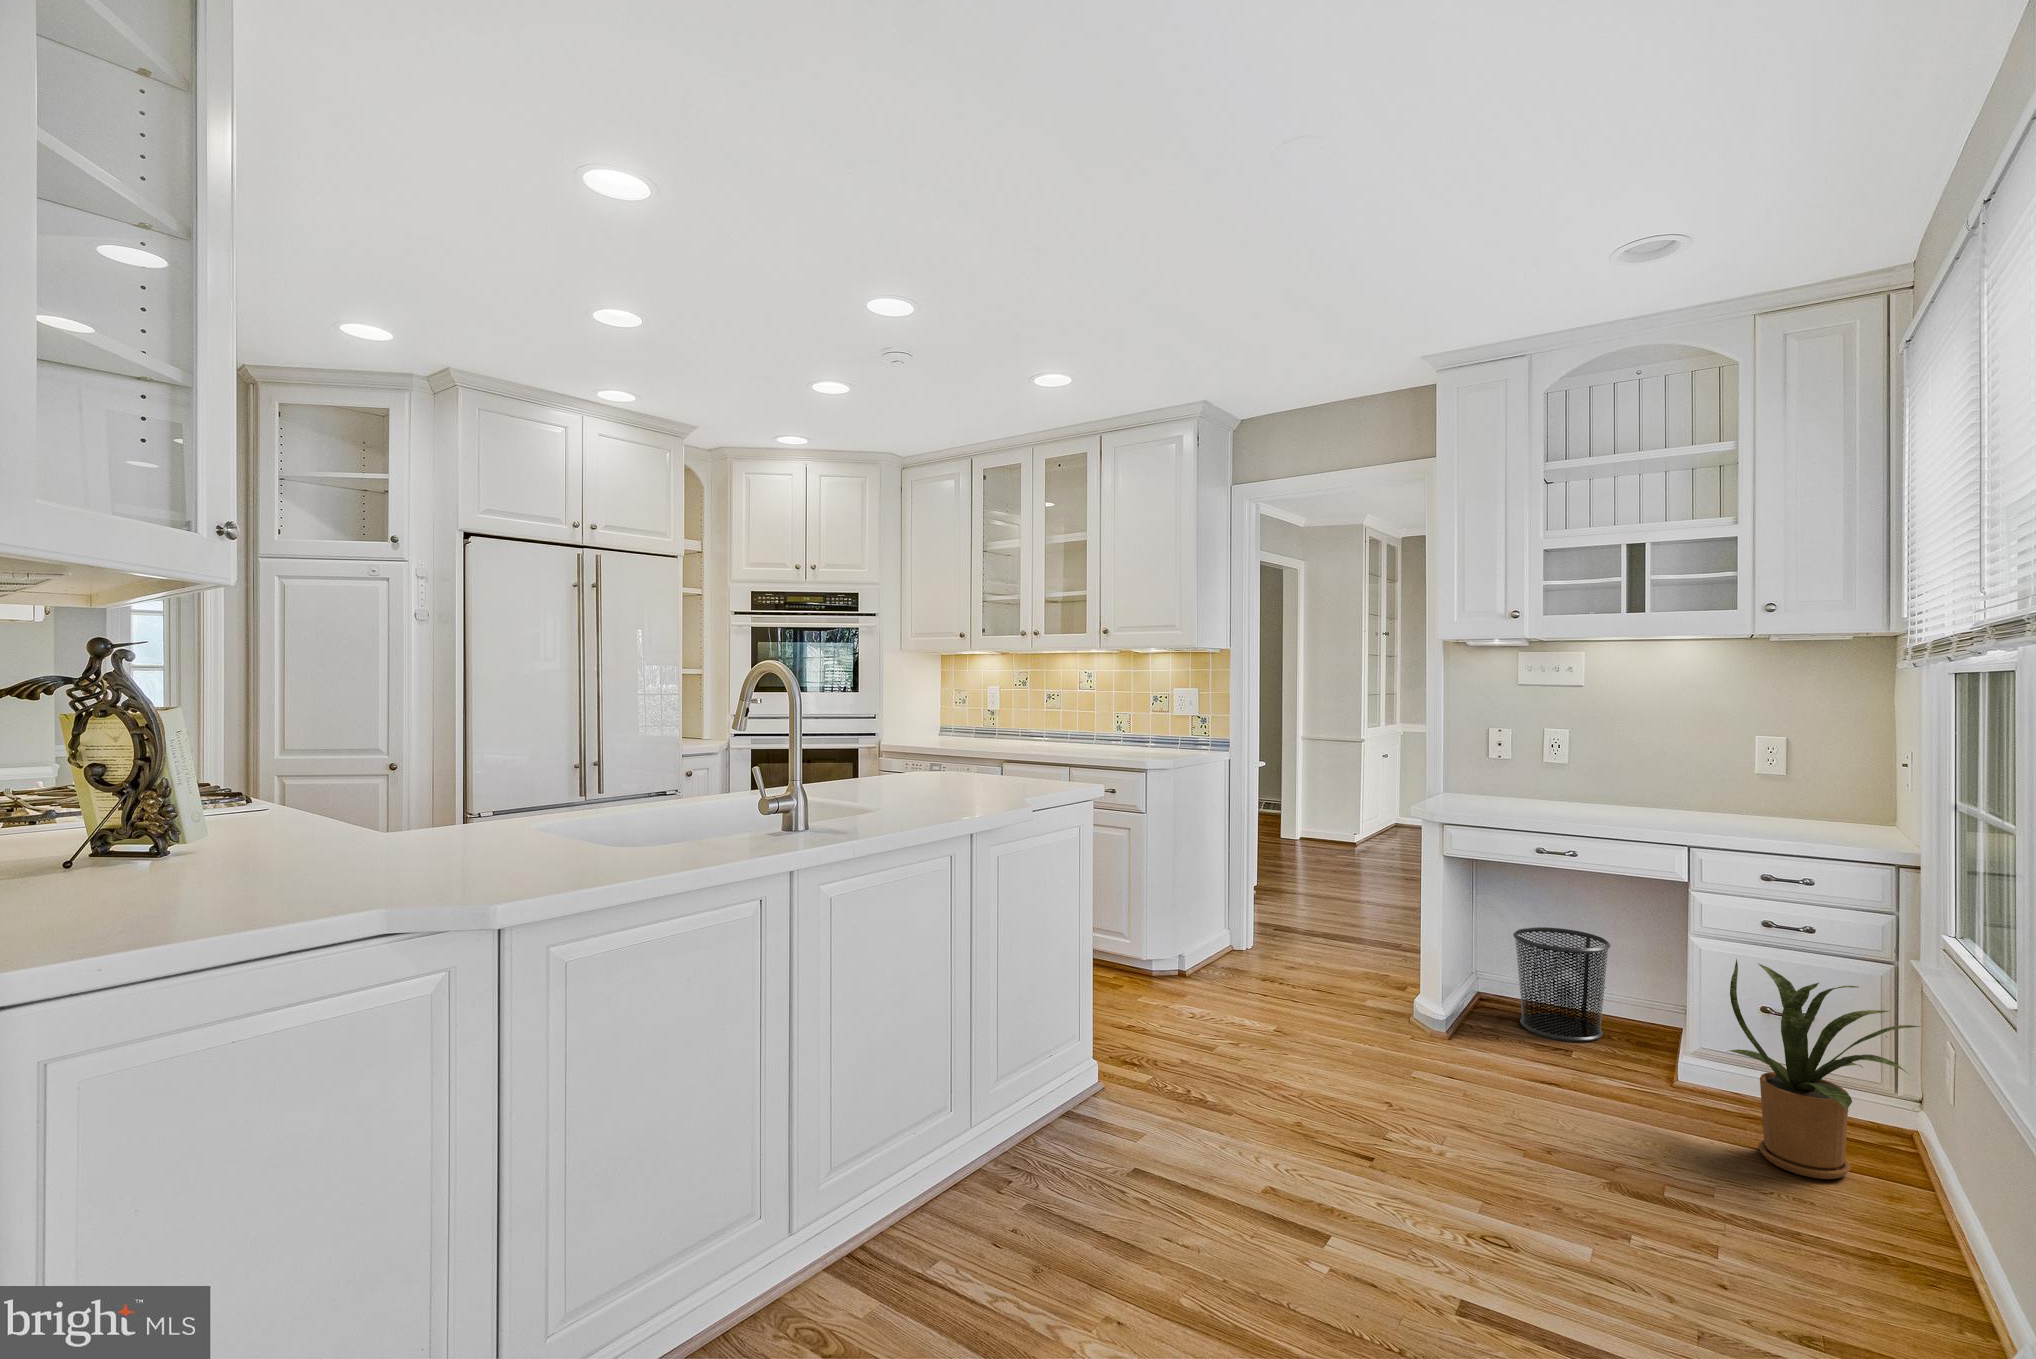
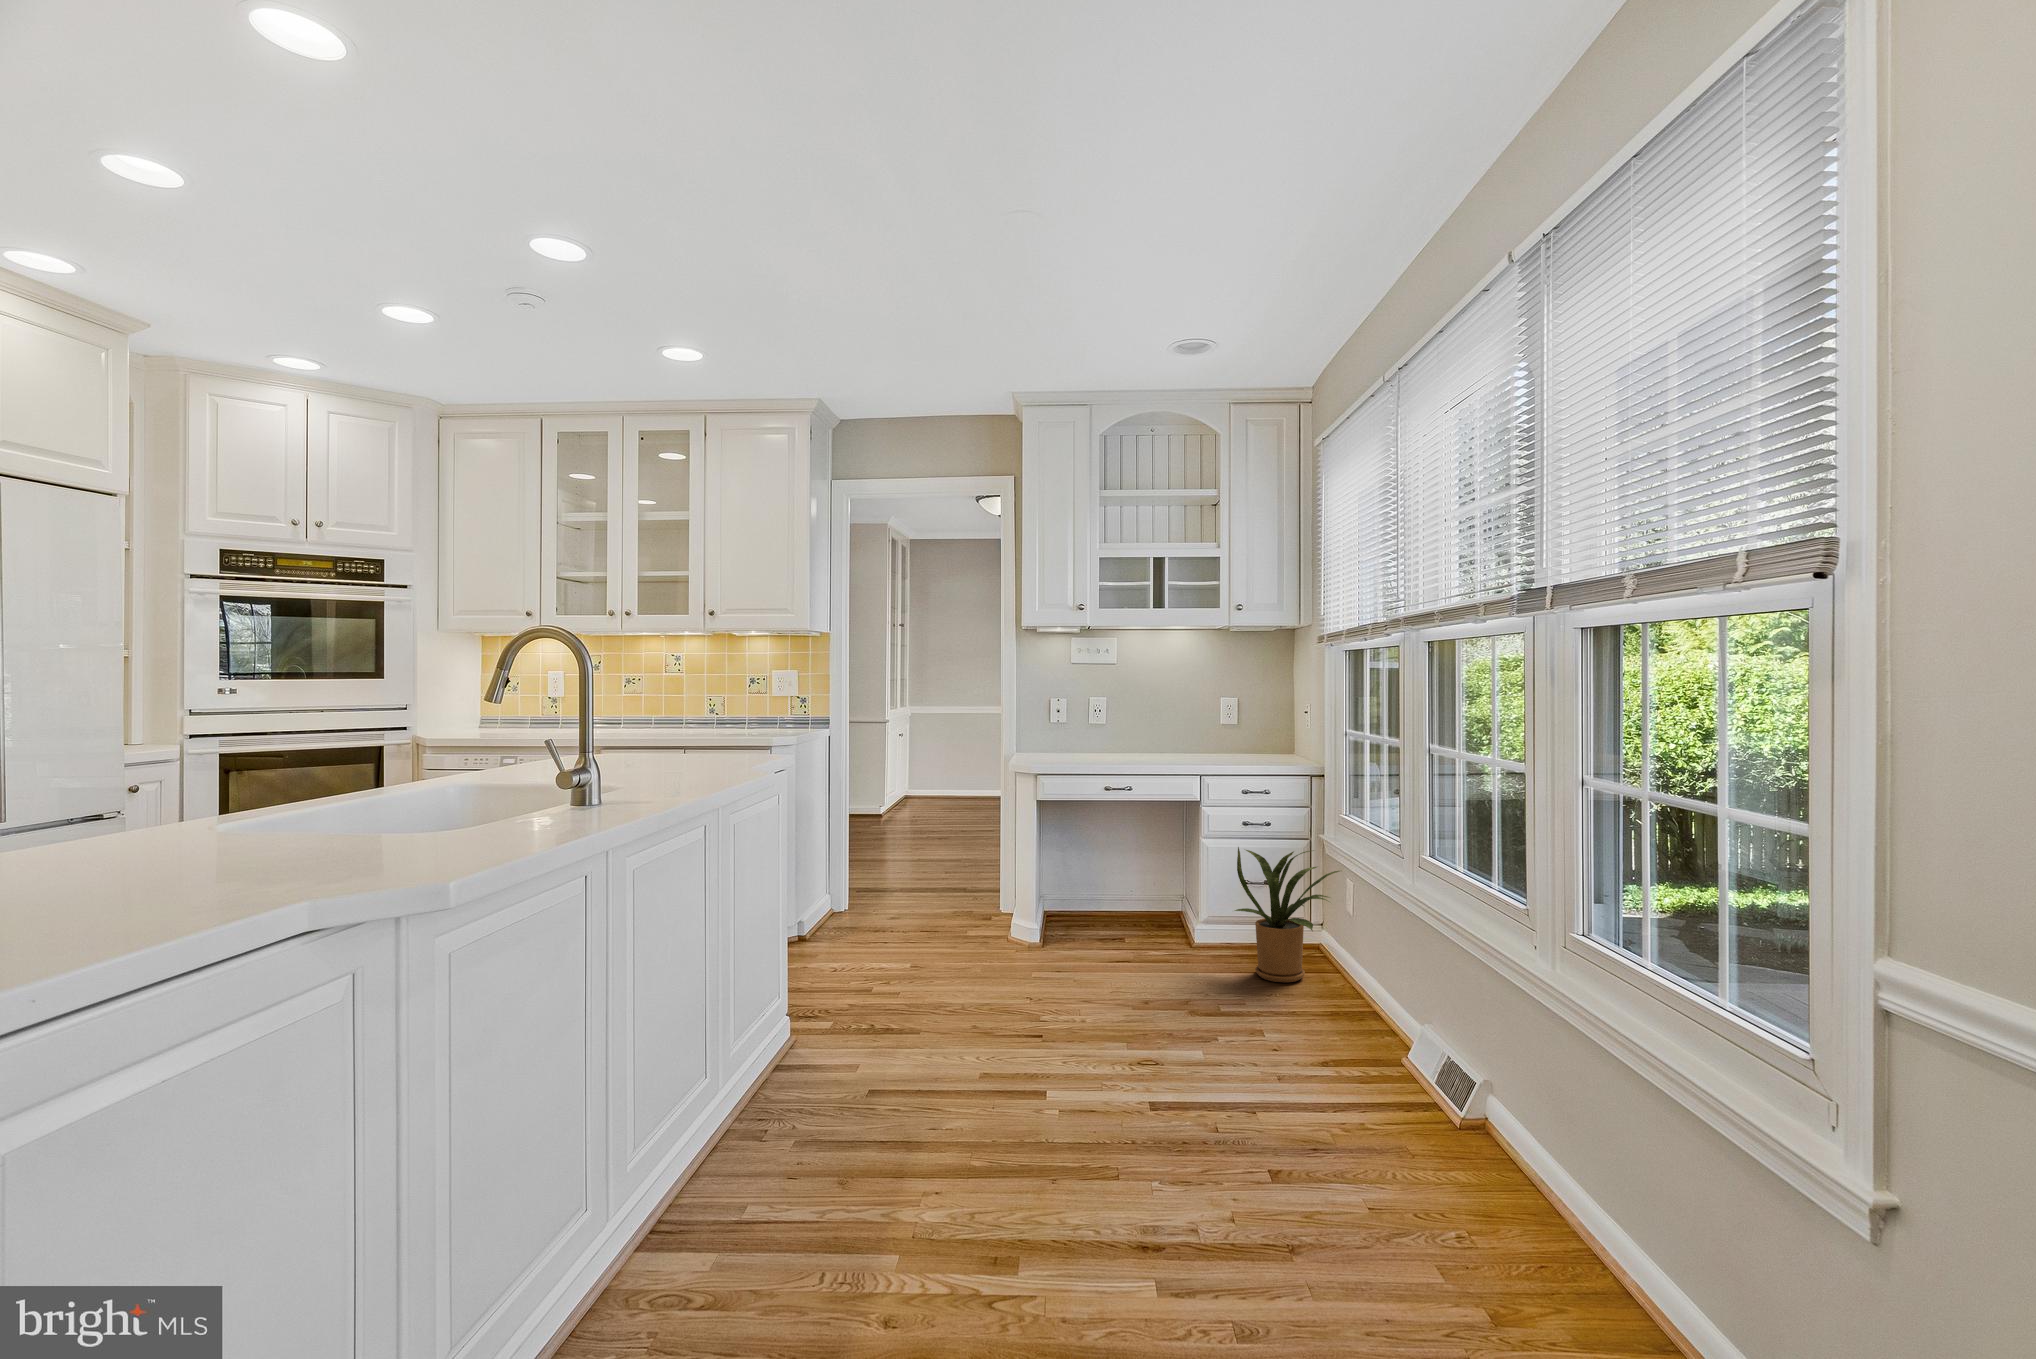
waste bin: present [1513,927,1610,1041] -> none [1073,849,1138,932]

